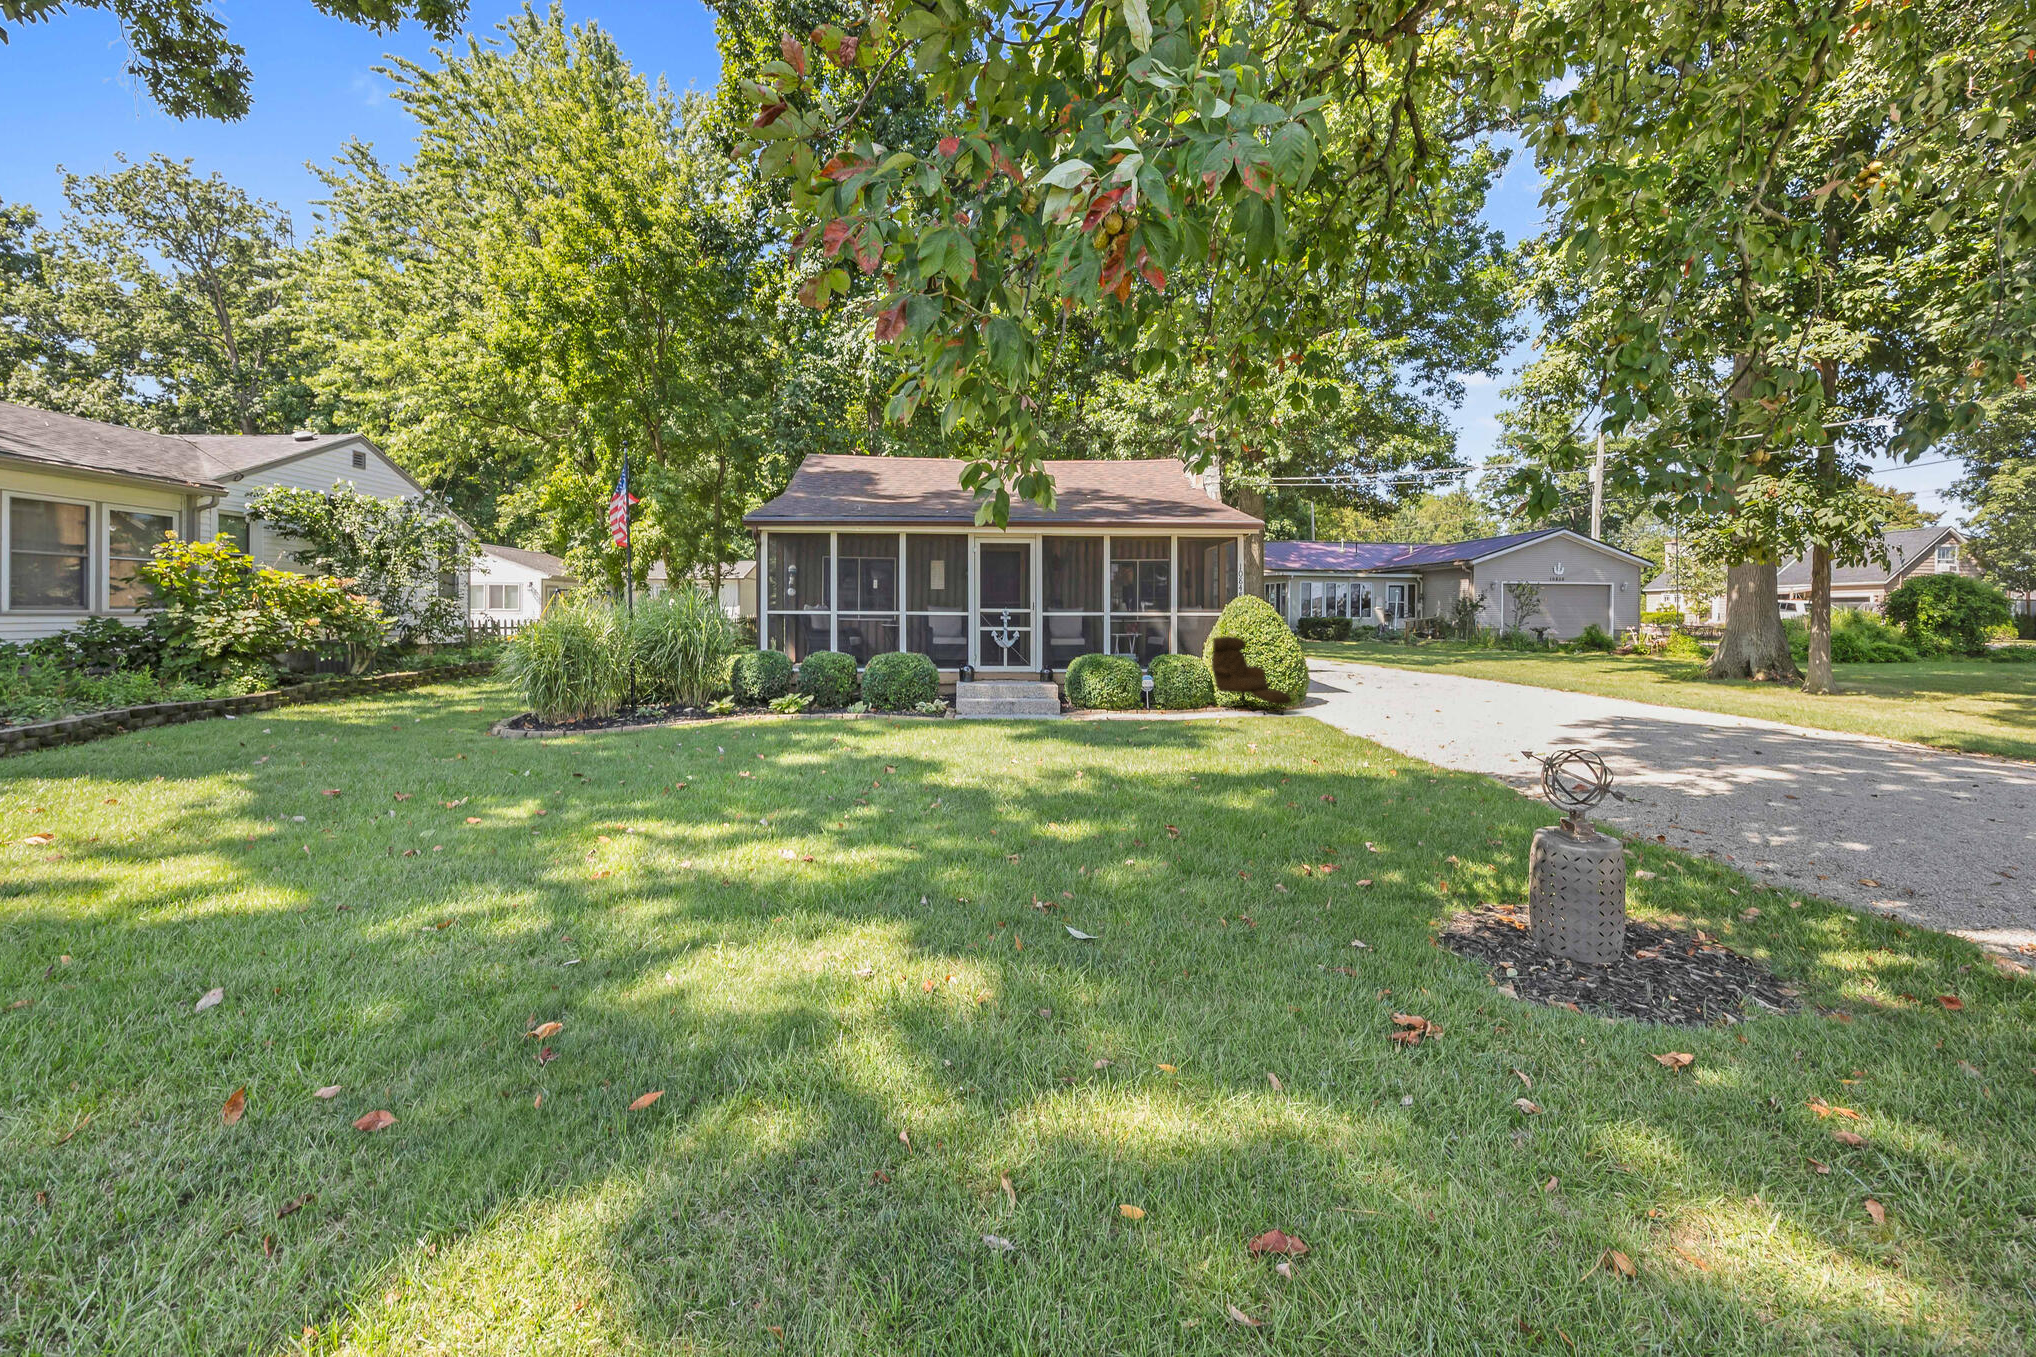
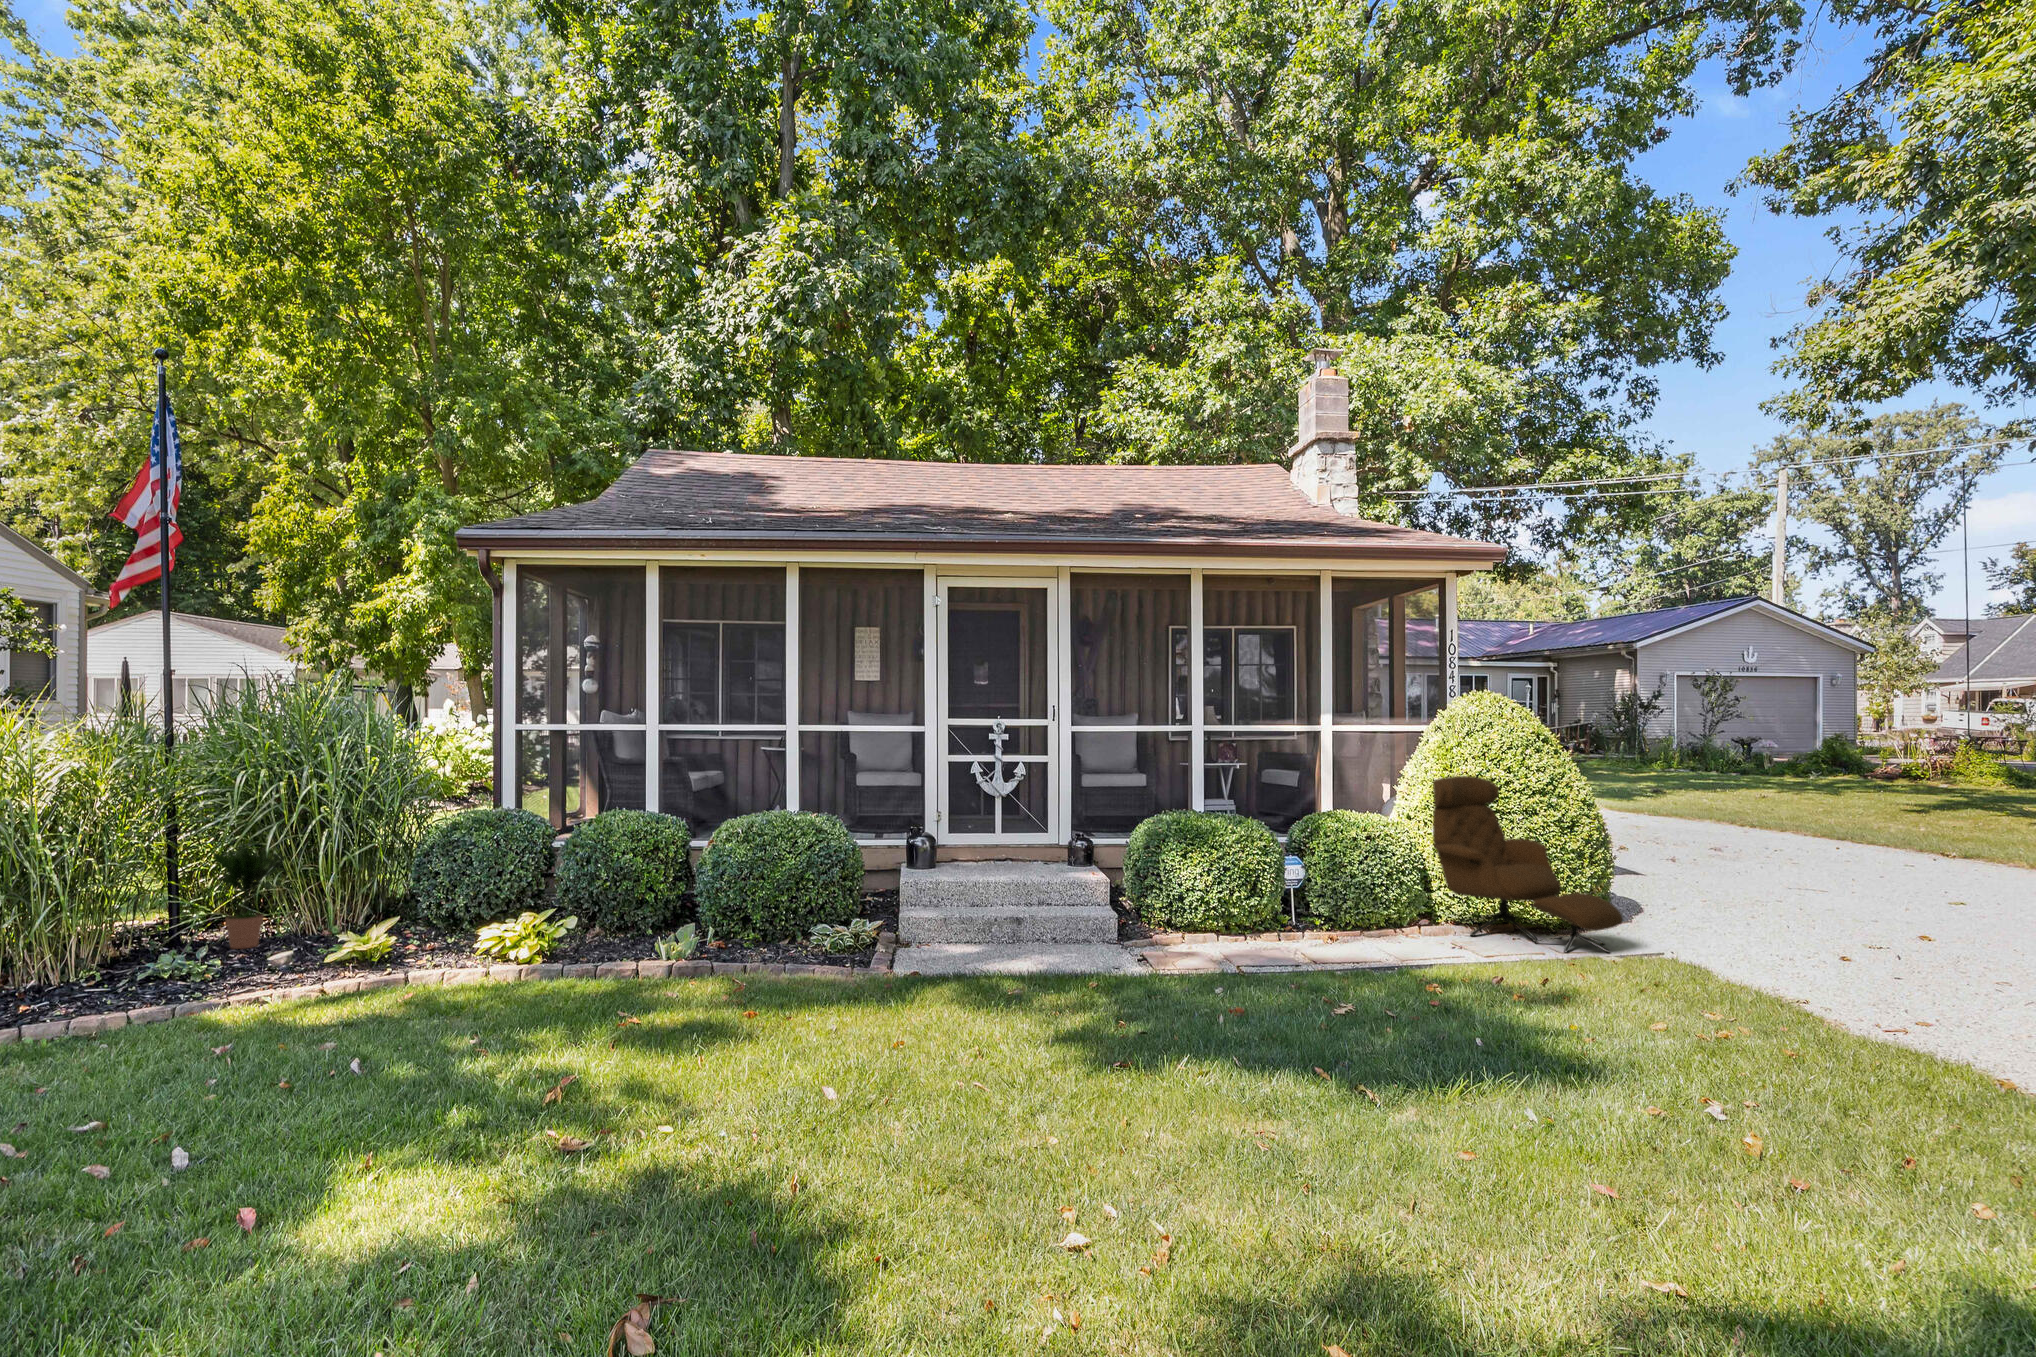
potted plant: none [649,661,685,709] -> present [213,845,286,949]

